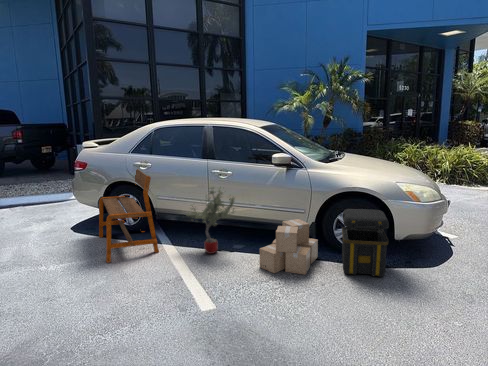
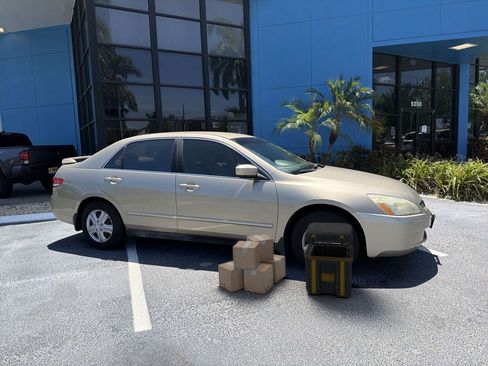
bench: present [99,169,159,263] -> none [65,181,123,279]
potted tree: present [187,187,235,254] -> none [150,199,199,271]

